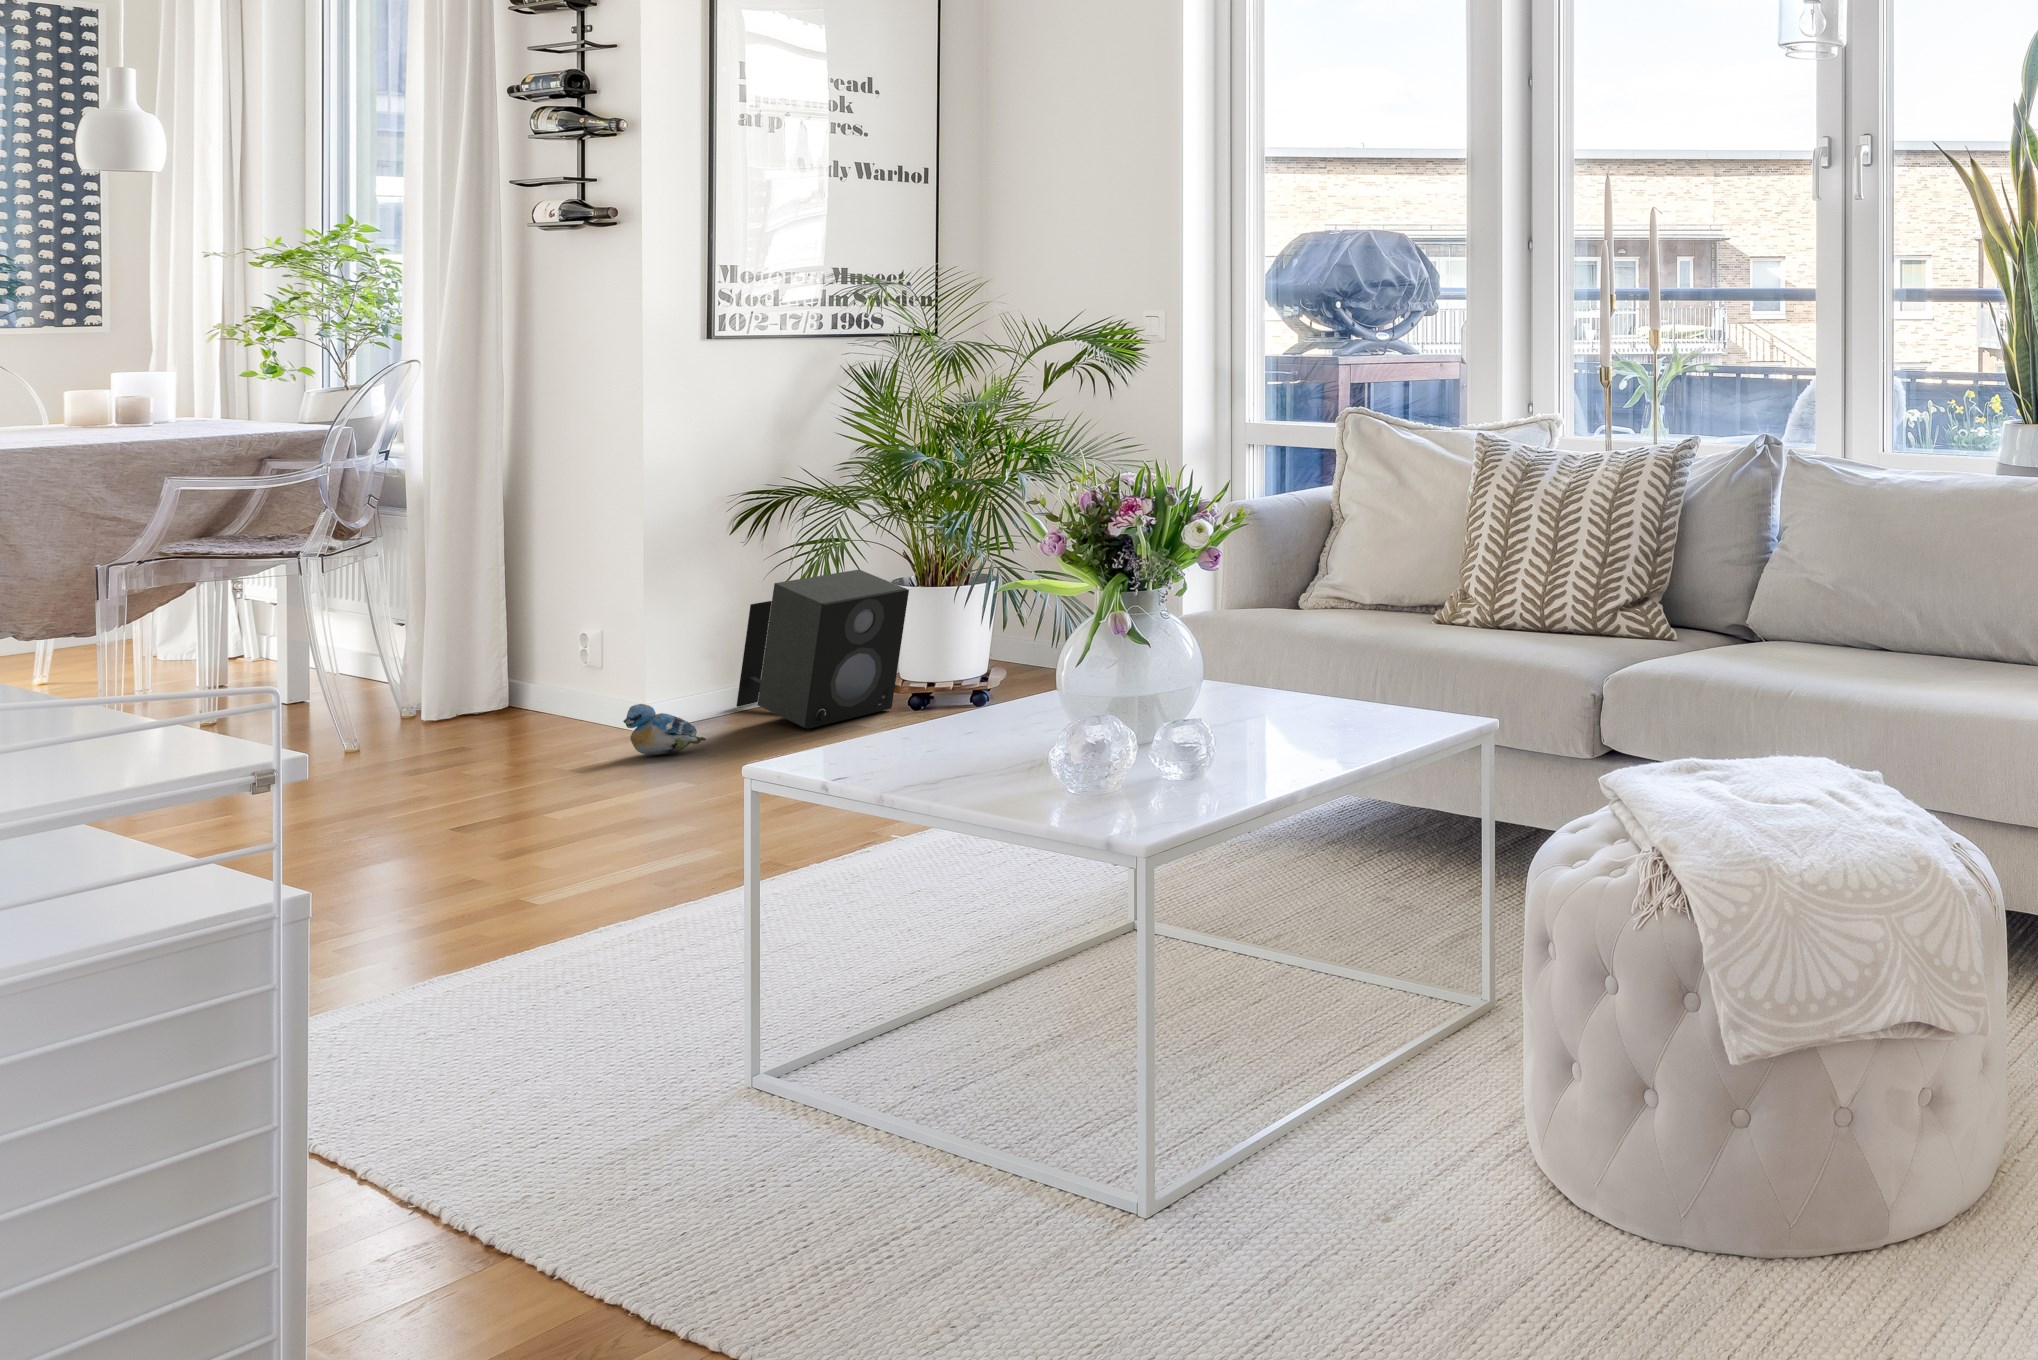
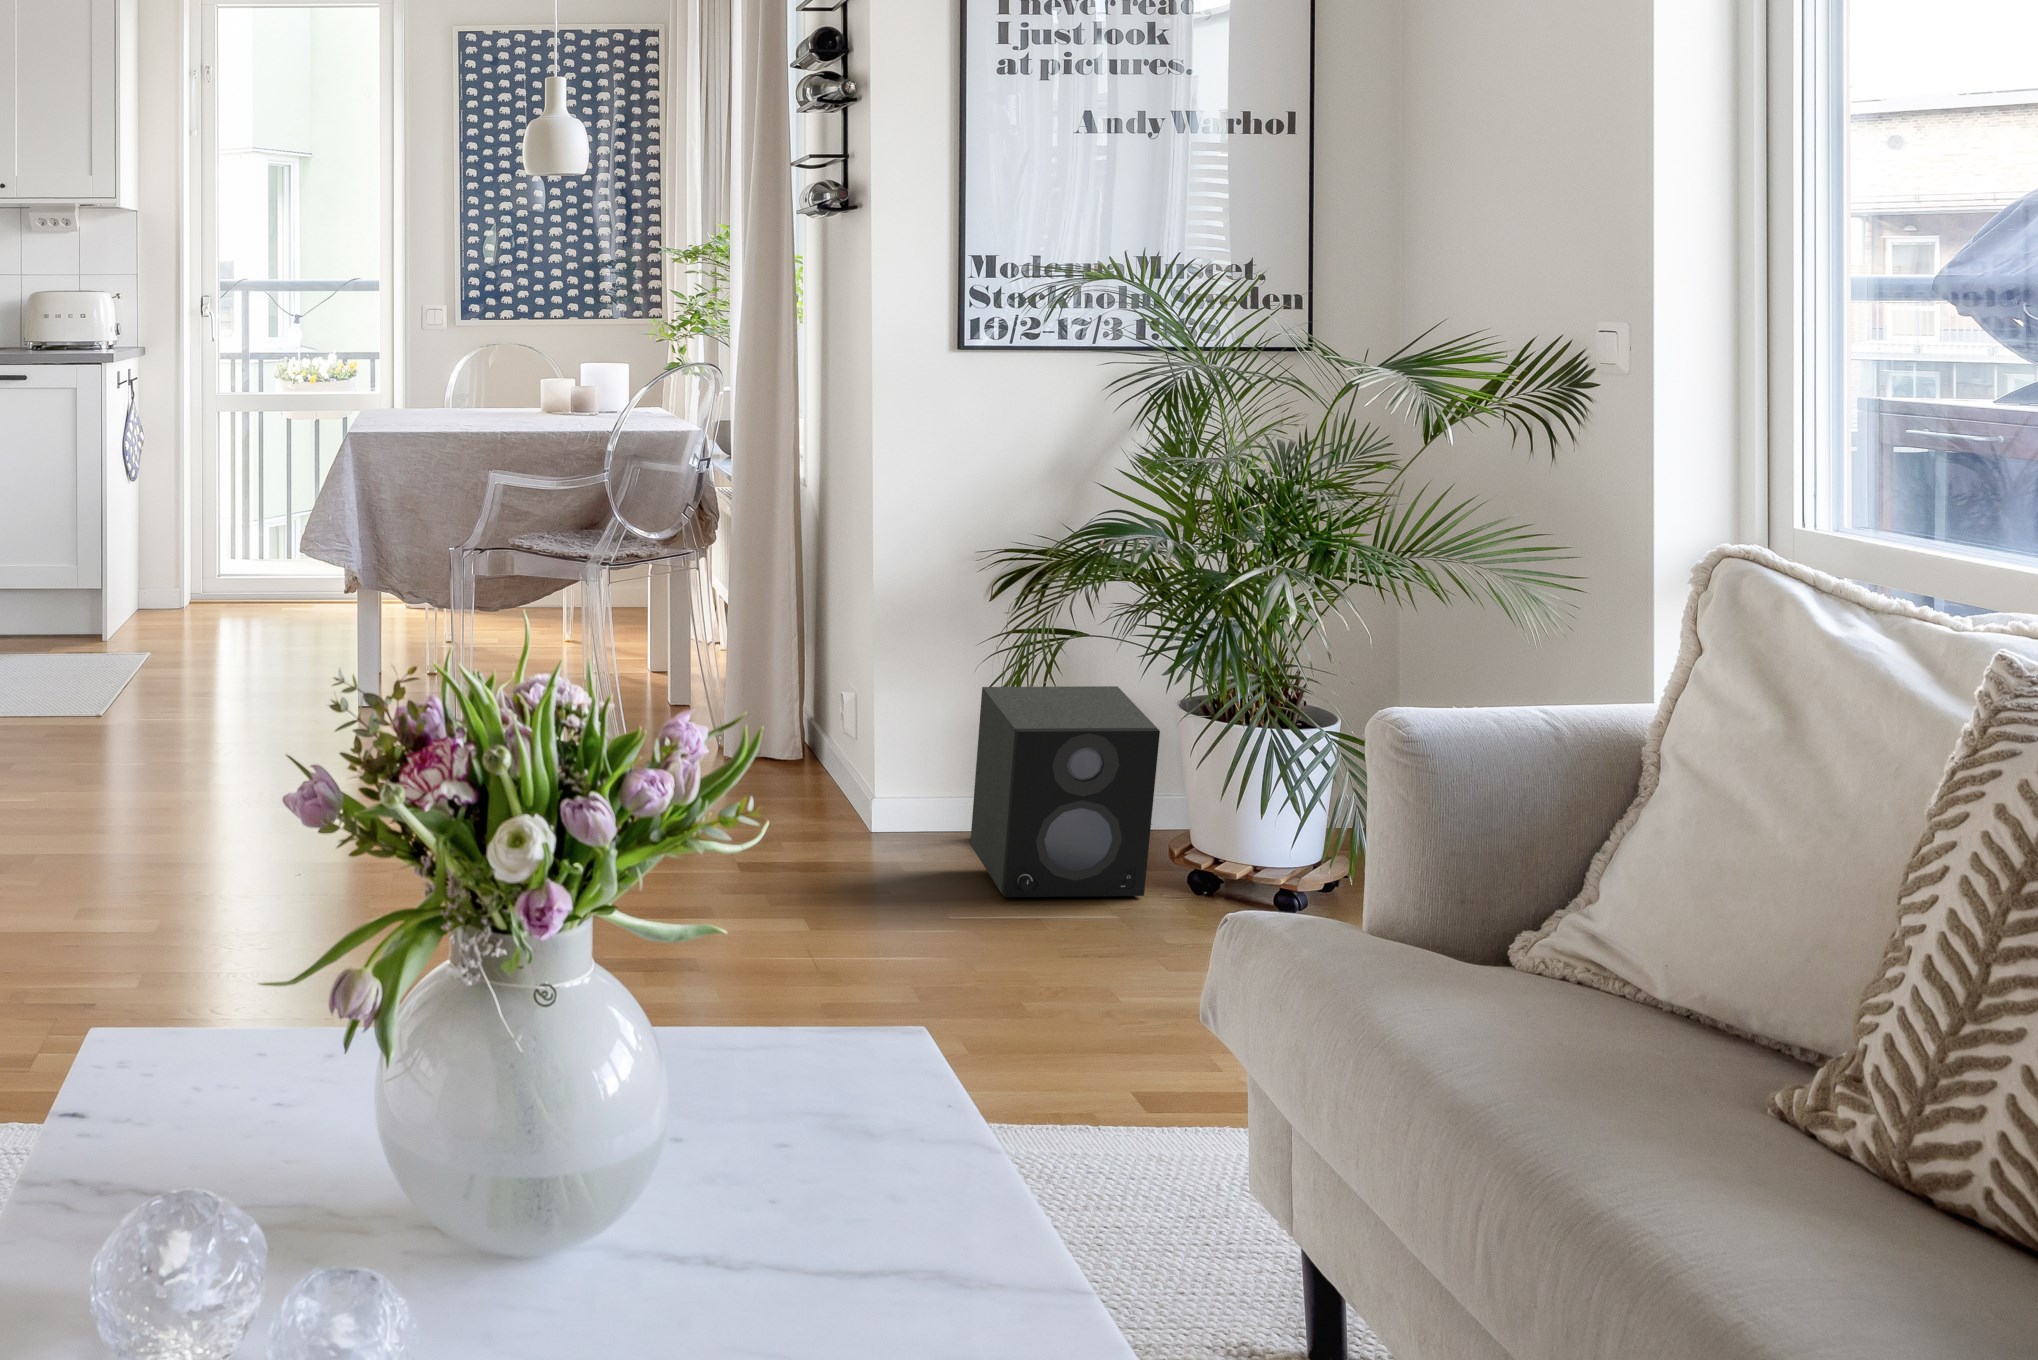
plush toy: present [623,704,706,755] -> none [777,812,869,884]

